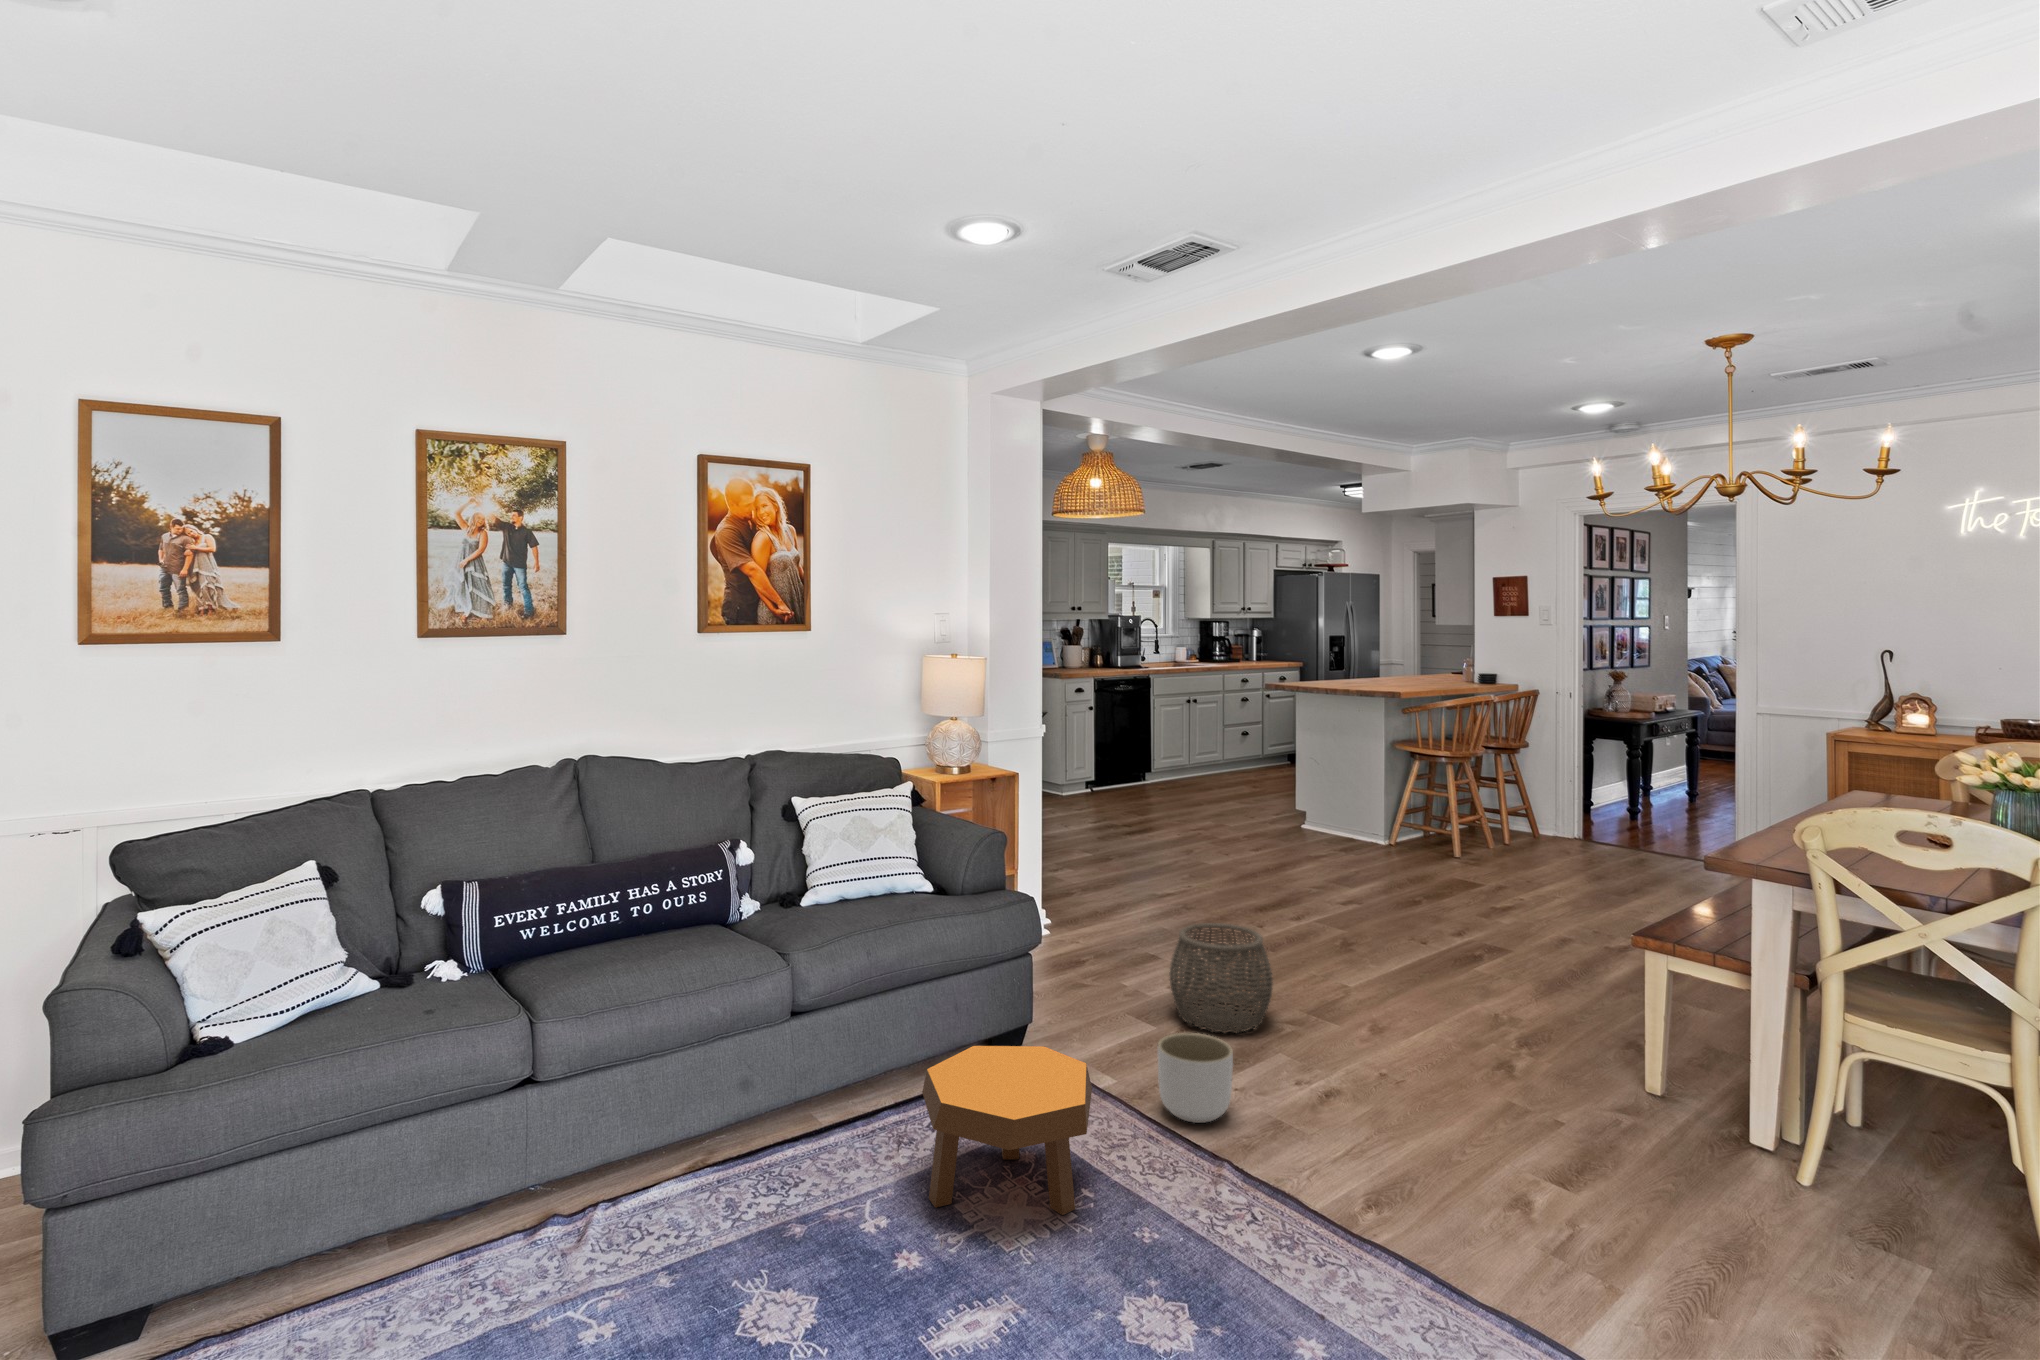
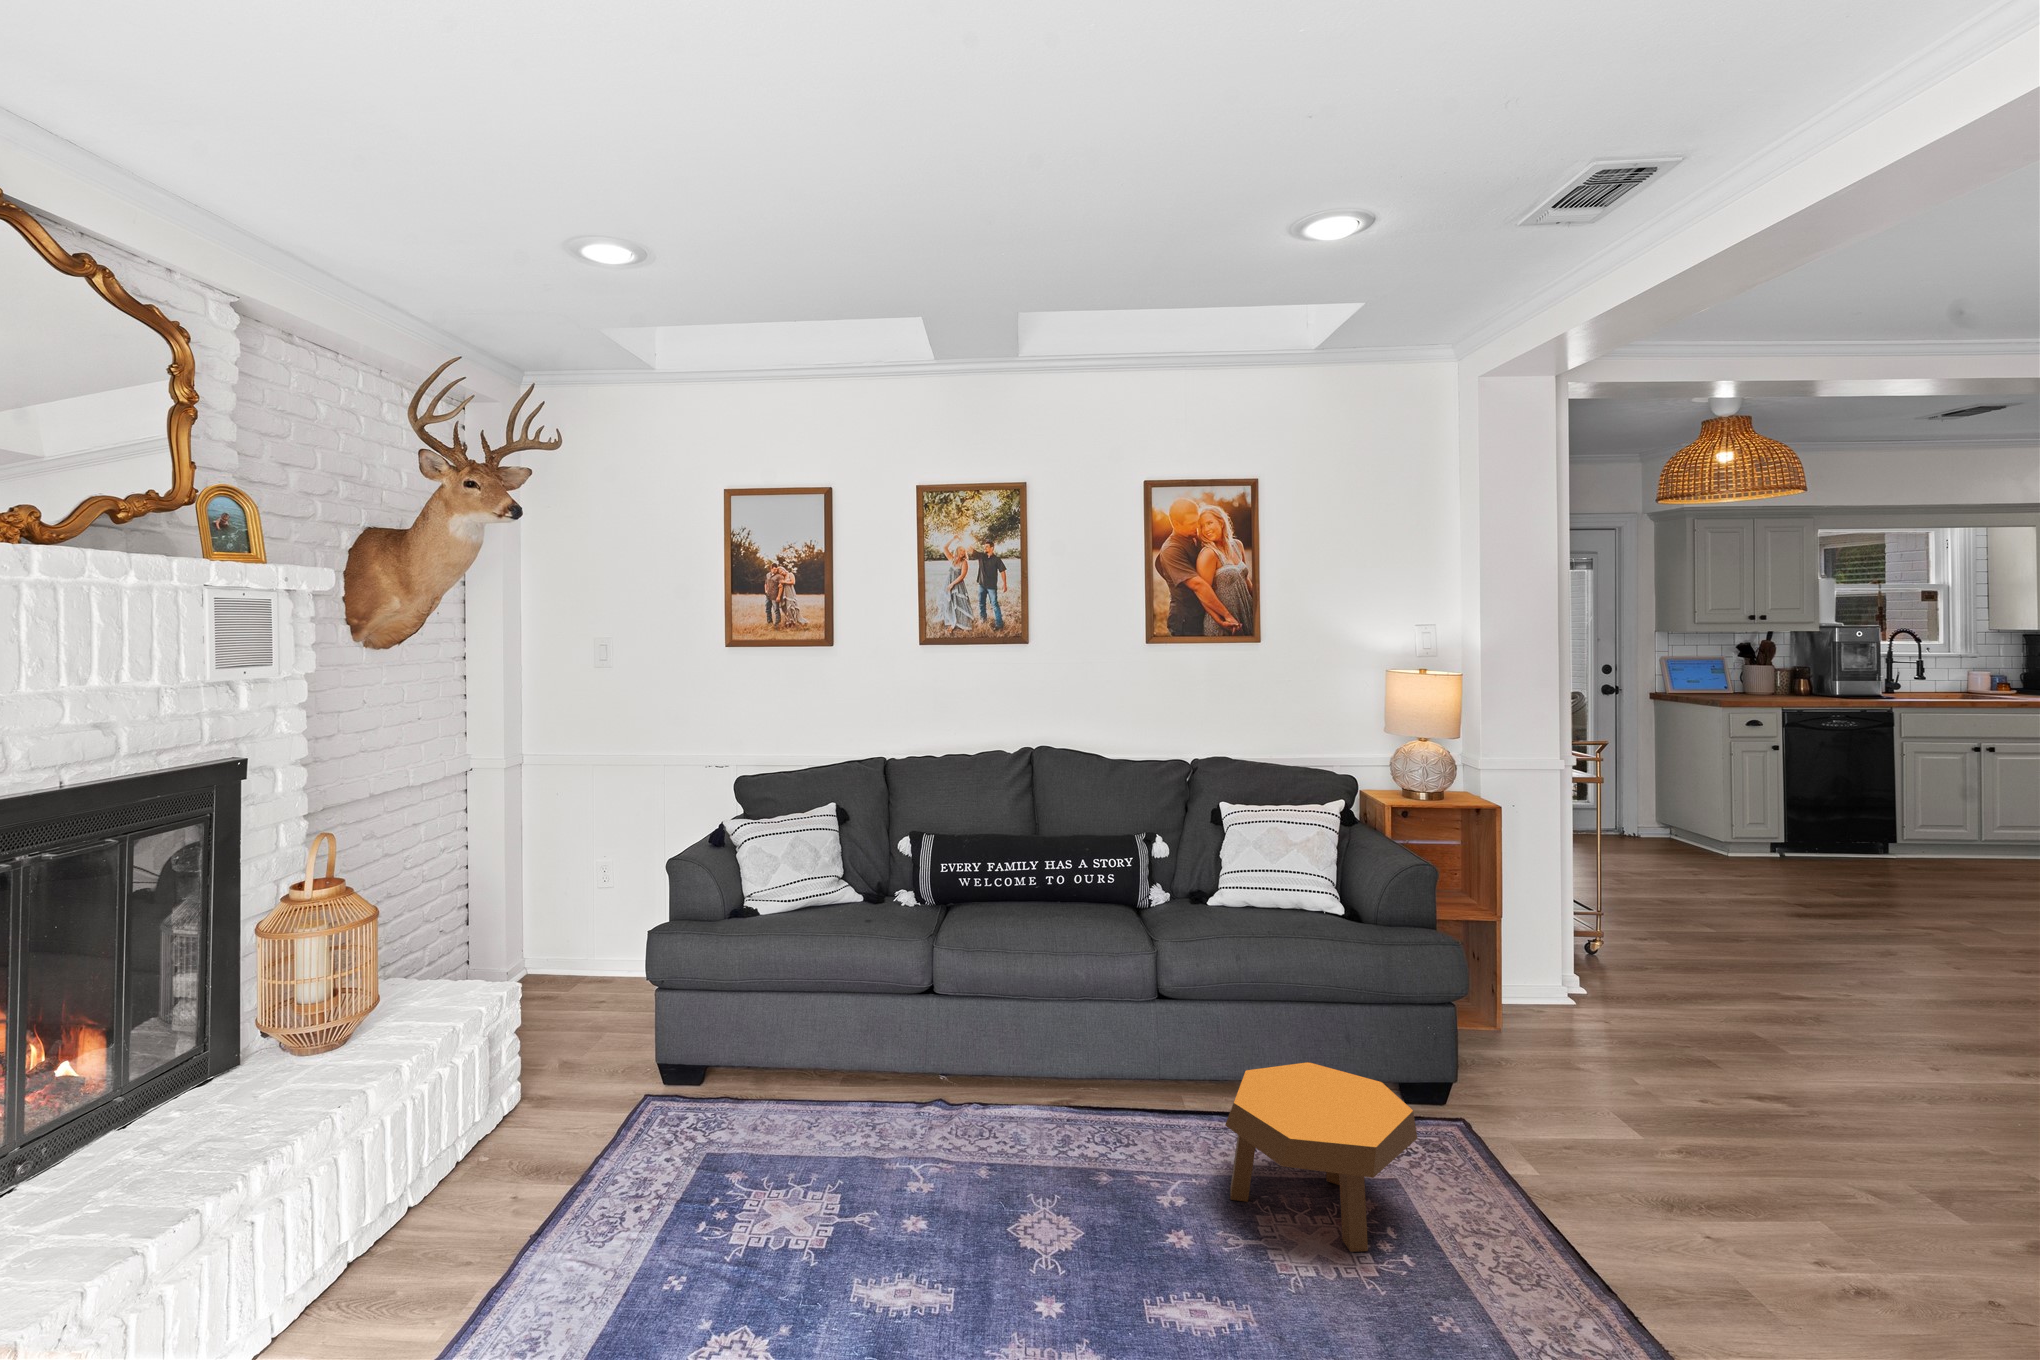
woven basket: present [1169,923,1273,1033] -> none [1634,1000,1787,1145]
planter: present [1158,1033,1233,1123] -> none [1538,1113,1638,1223]

